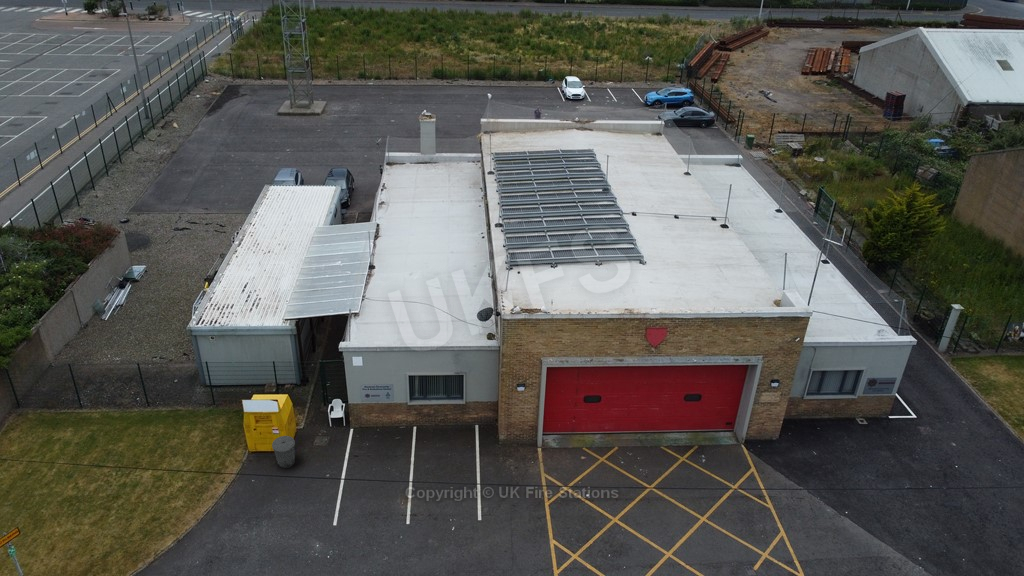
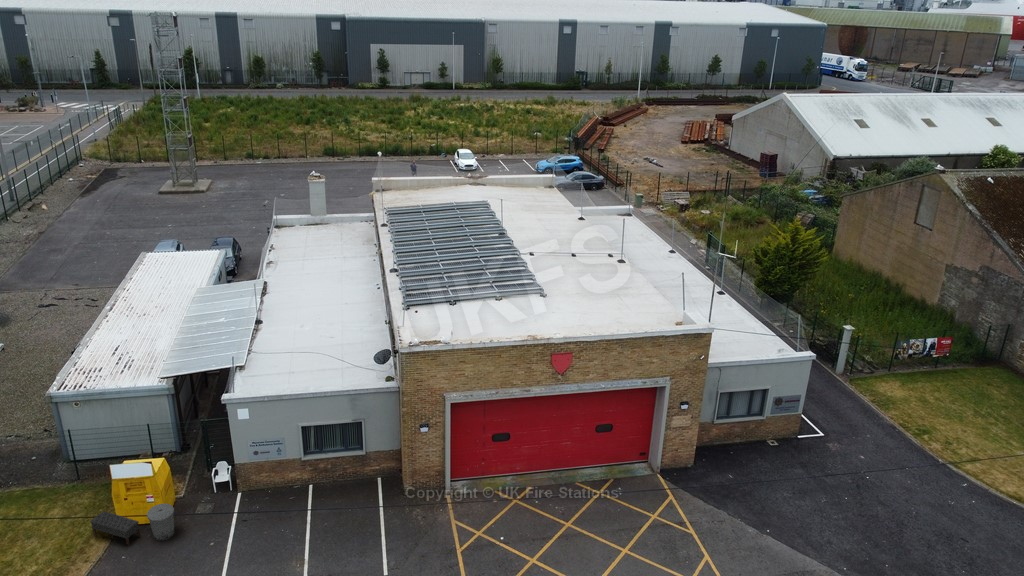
bench: none [224,437,266,471] -> present [90,511,140,546]

